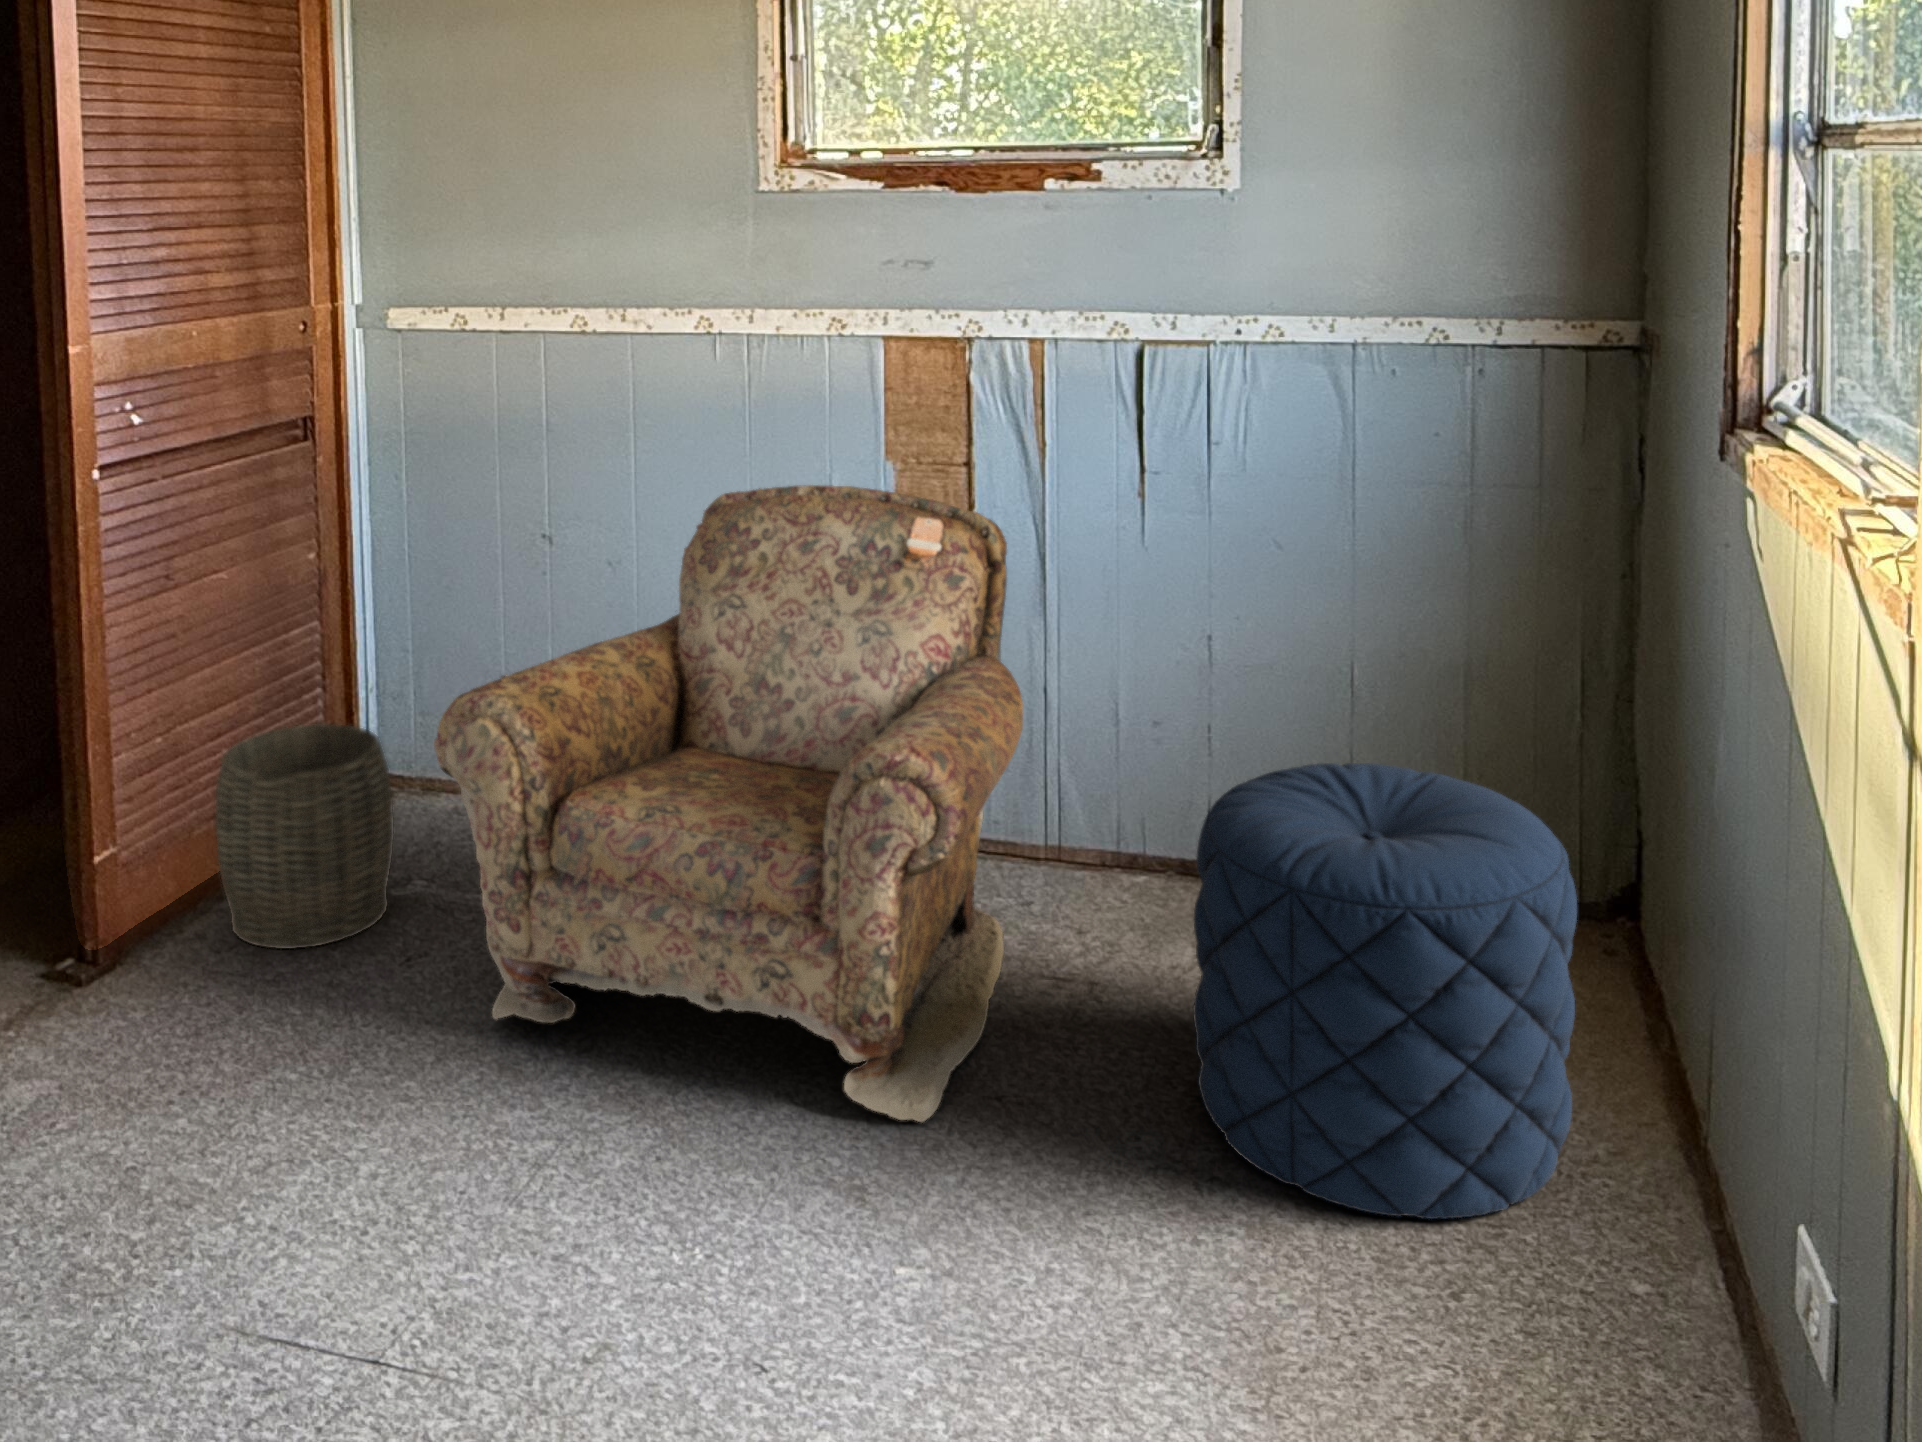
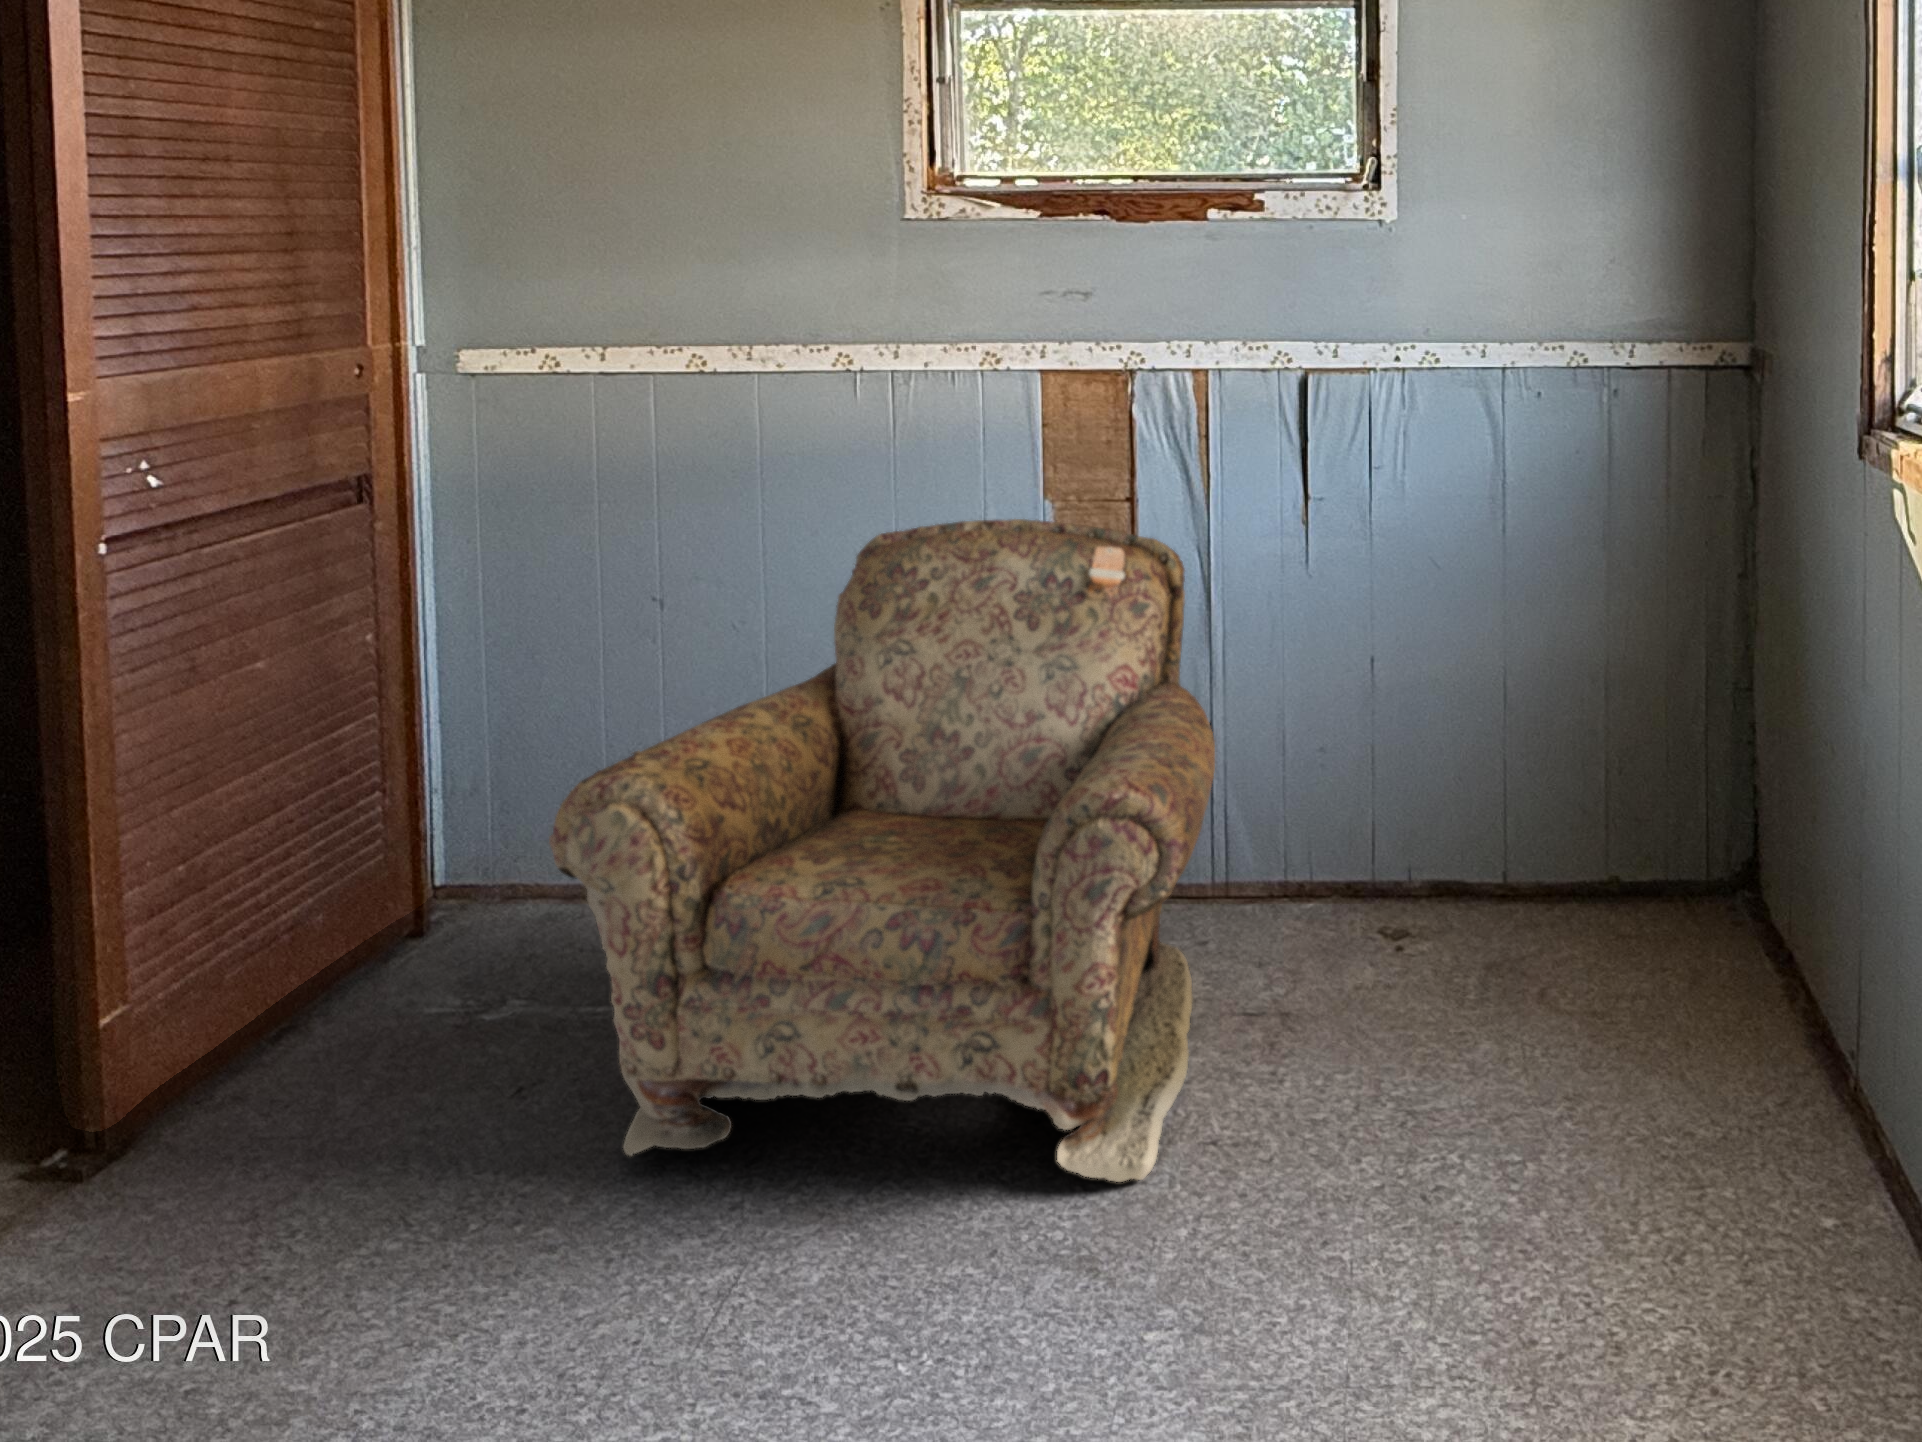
woven basket: present [215,724,394,949] -> none [228,831,476,1119]
pouf: present [1193,763,1577,1219] -> none [1403,753,1741,1183]

